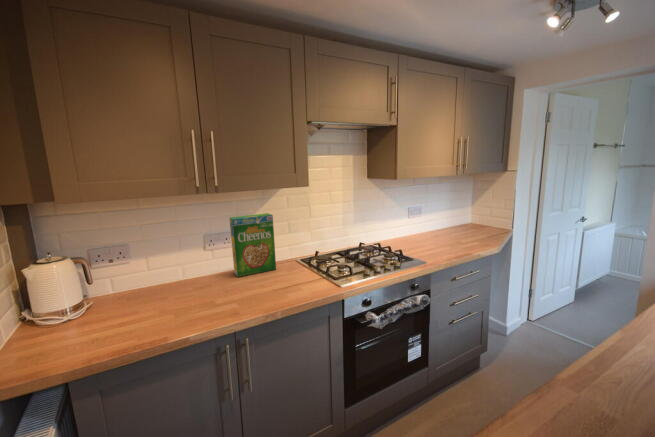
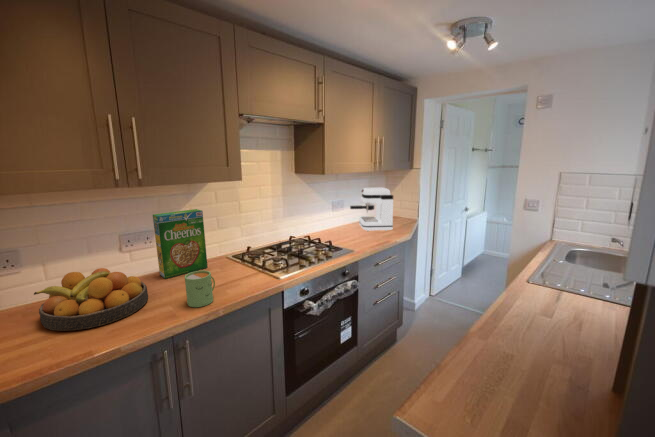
coffee maker: none [428,193,479,242] -> present [350,188,393,231]
fruit bowl: none [133,264,220,317] -> present [34,268,148,331]
mug: none [249,273,277,308] -> present [185,270,215,307]

